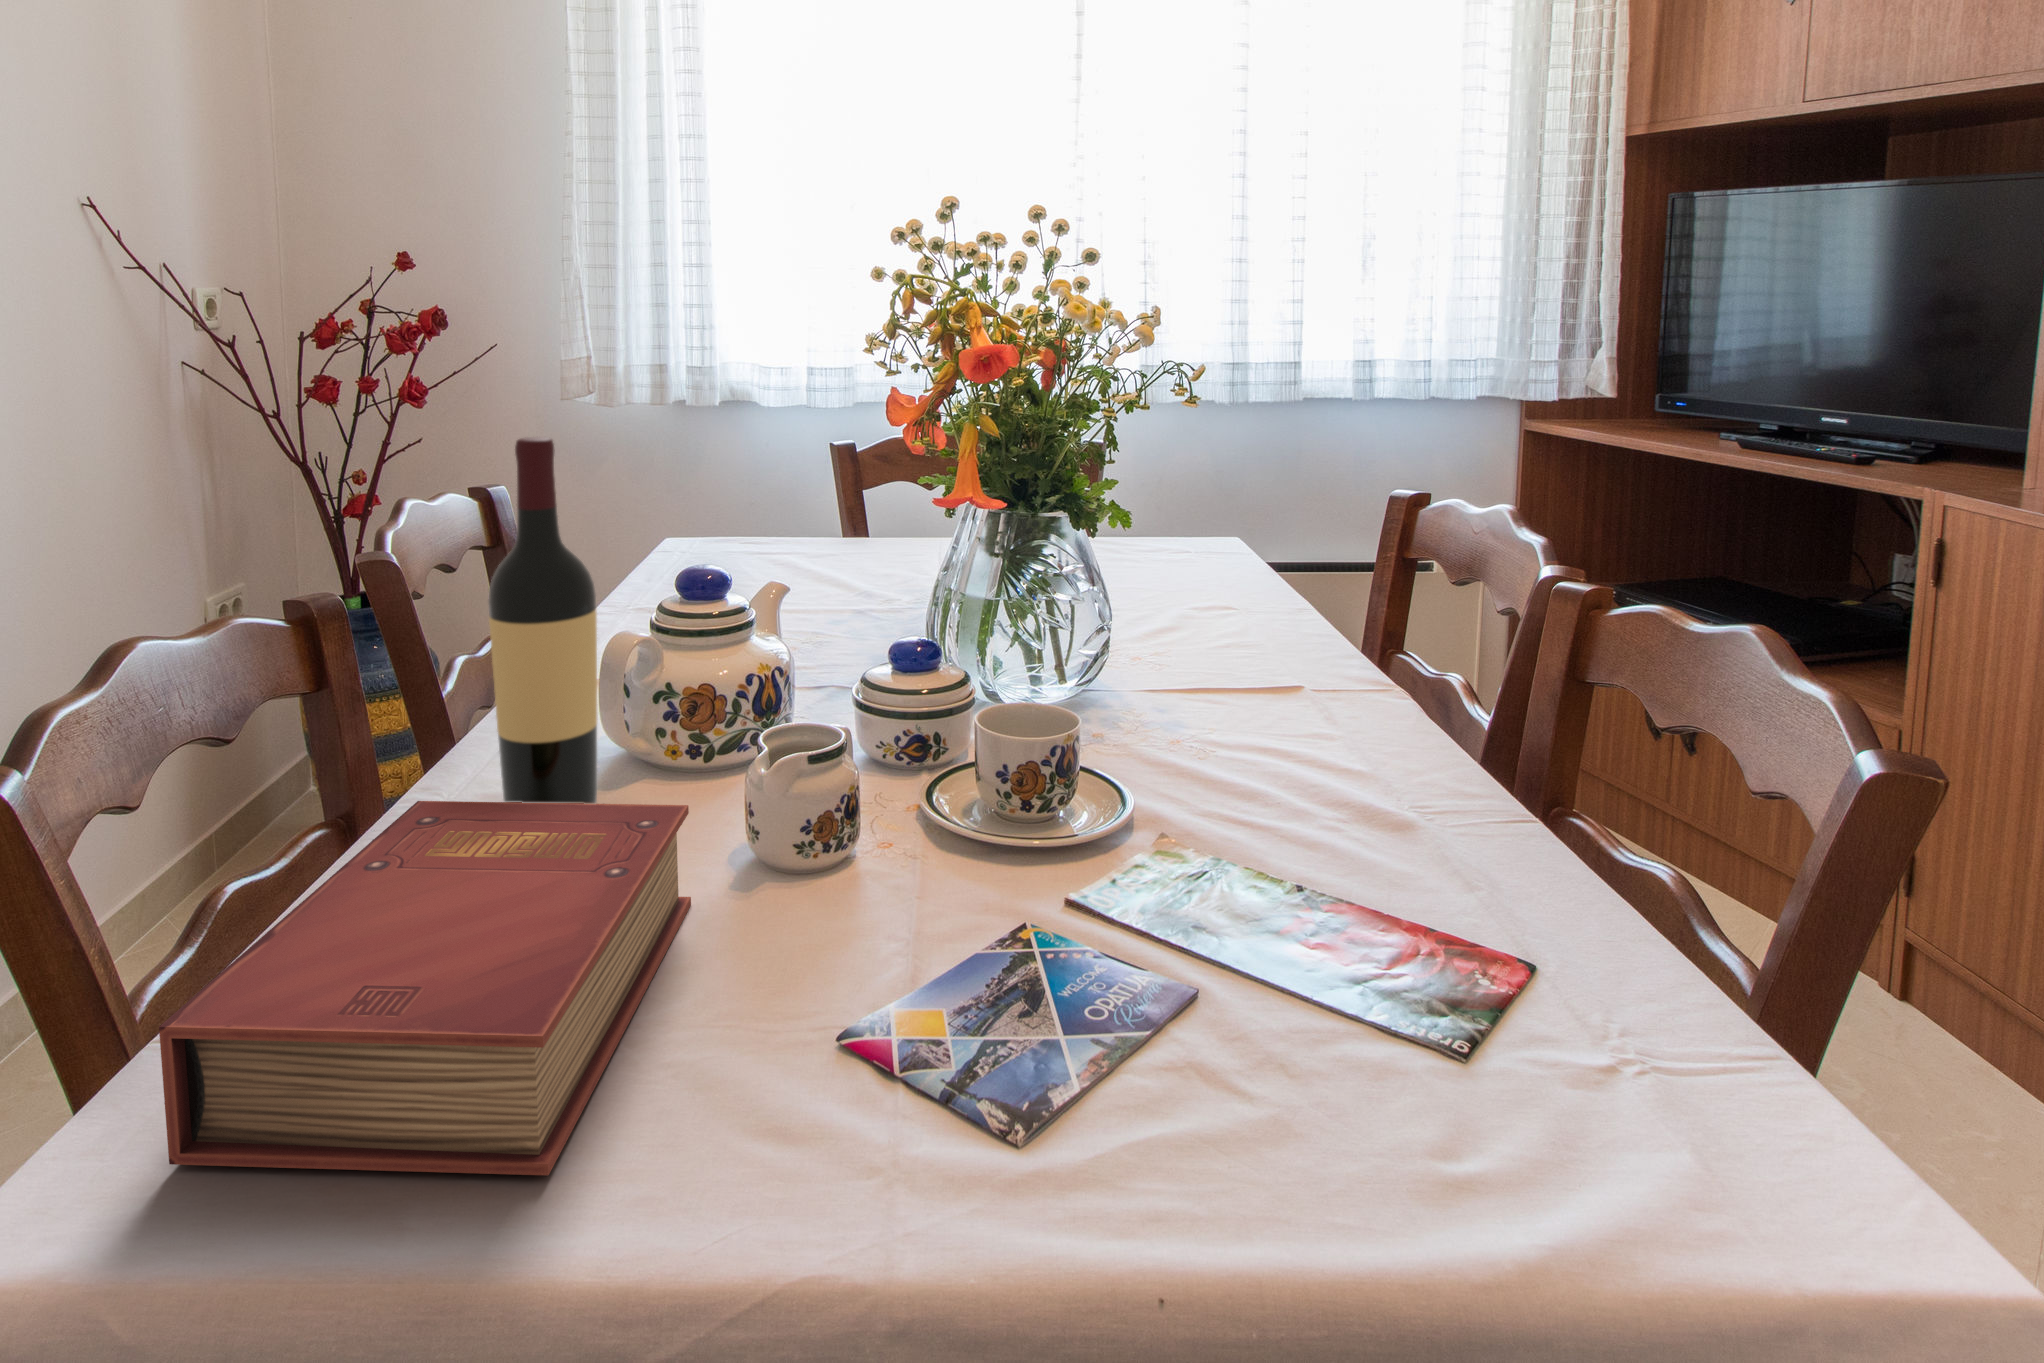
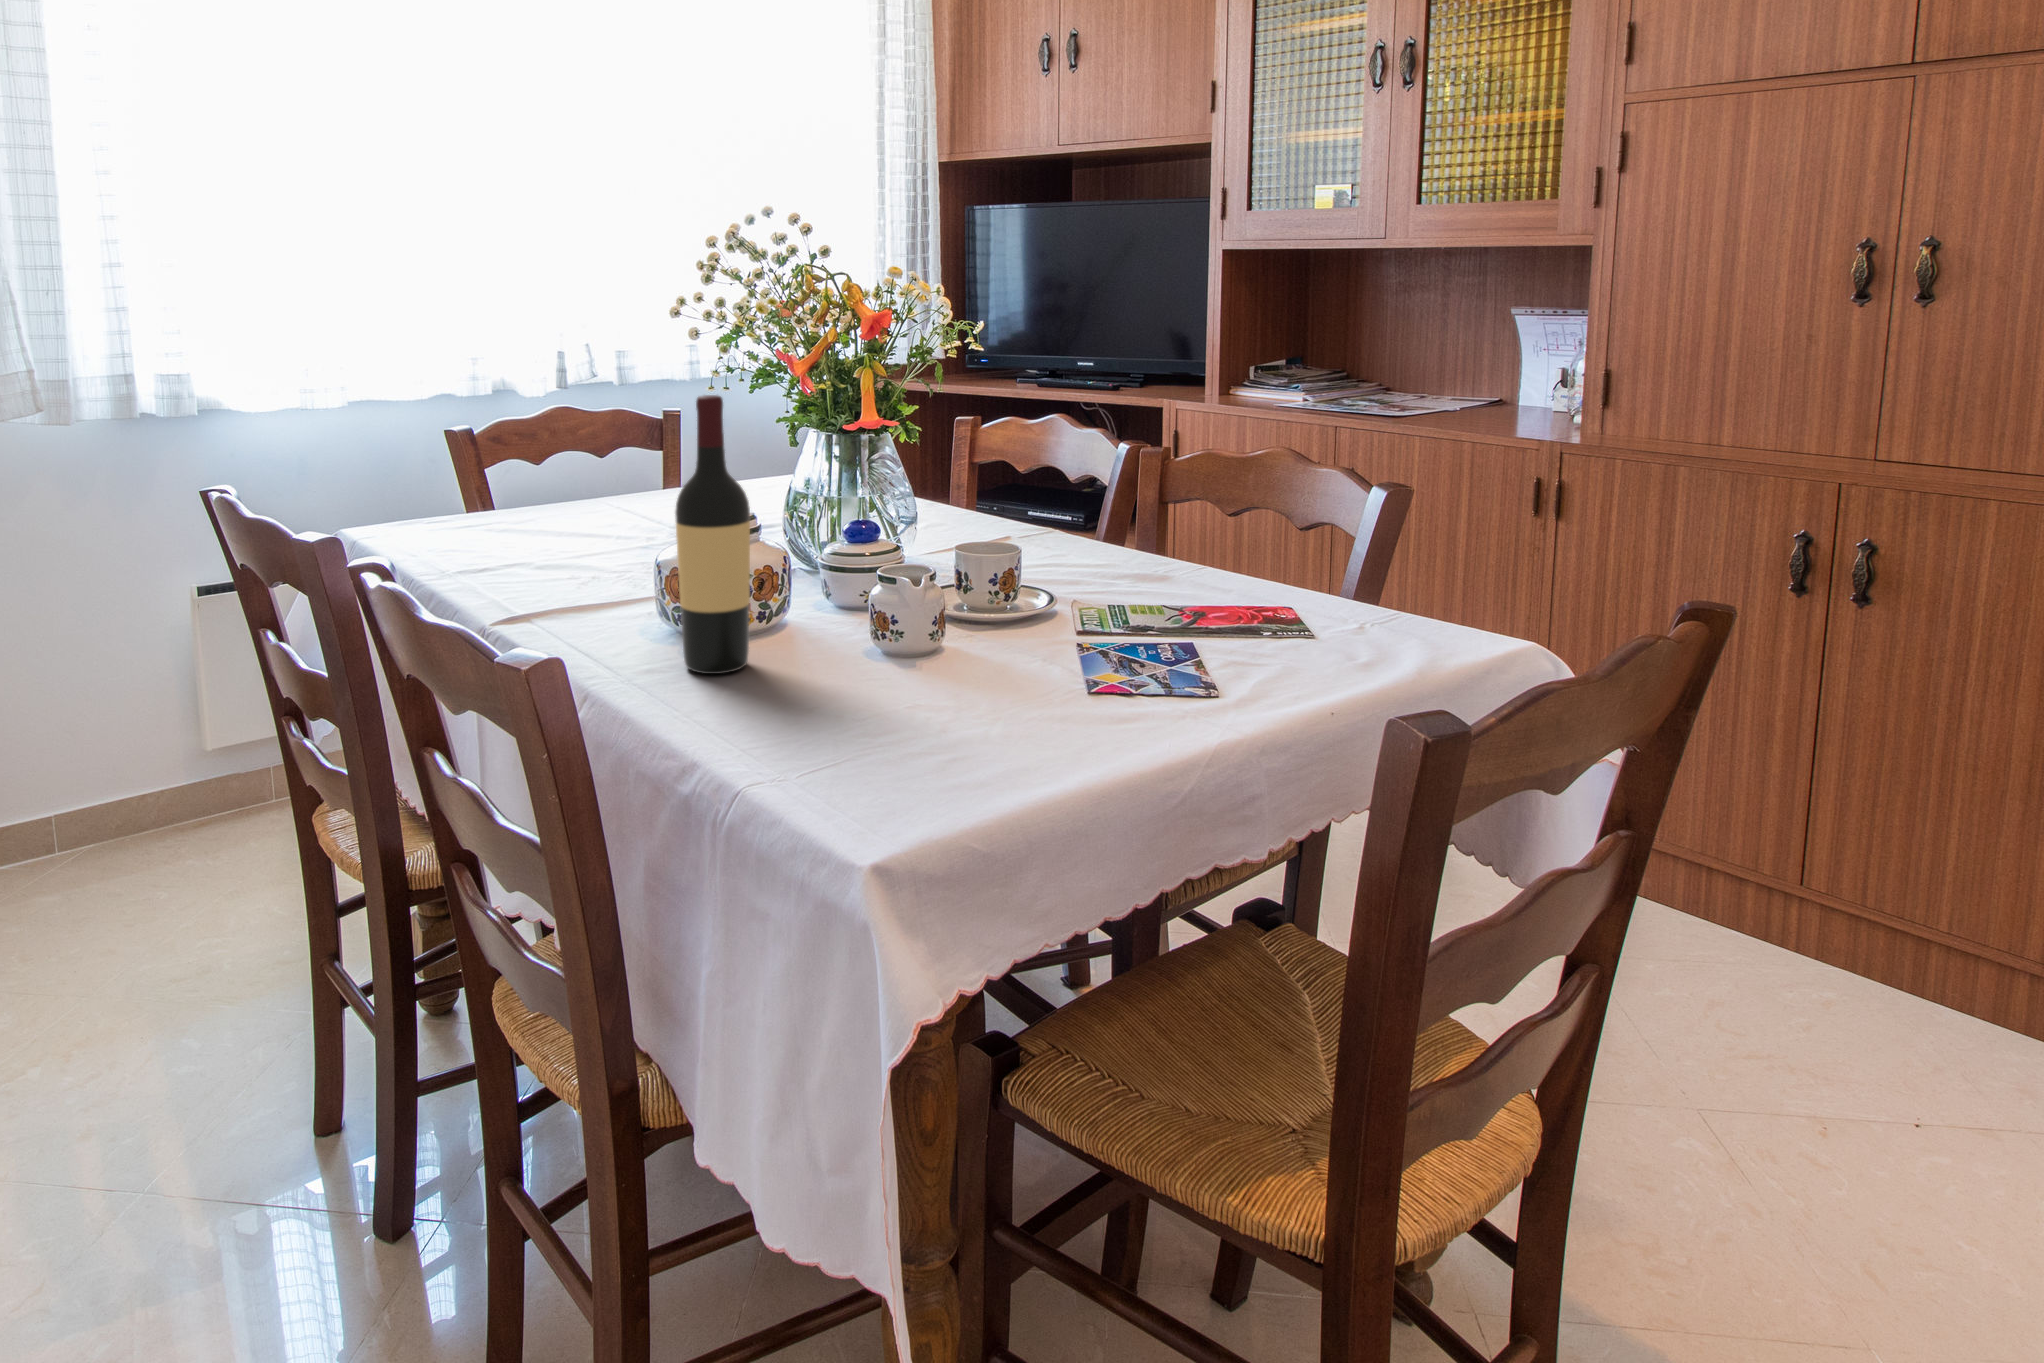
book: present [159,801,691,1175] -> none [742,616,1070,807]

